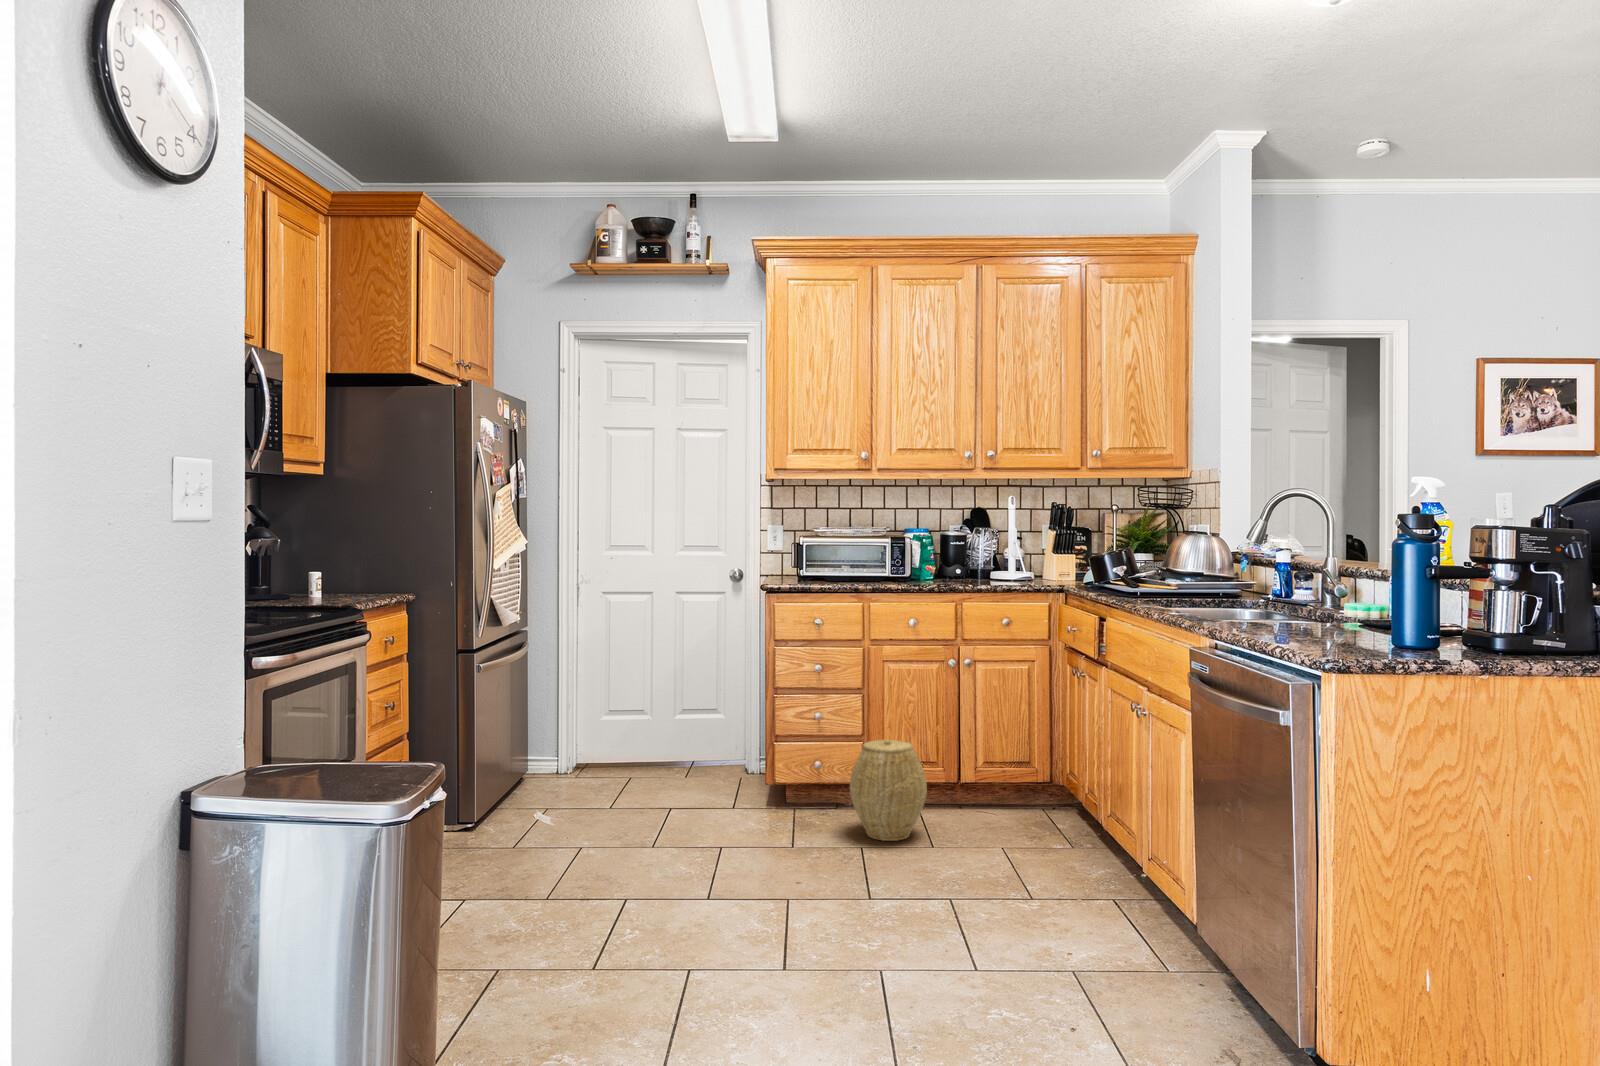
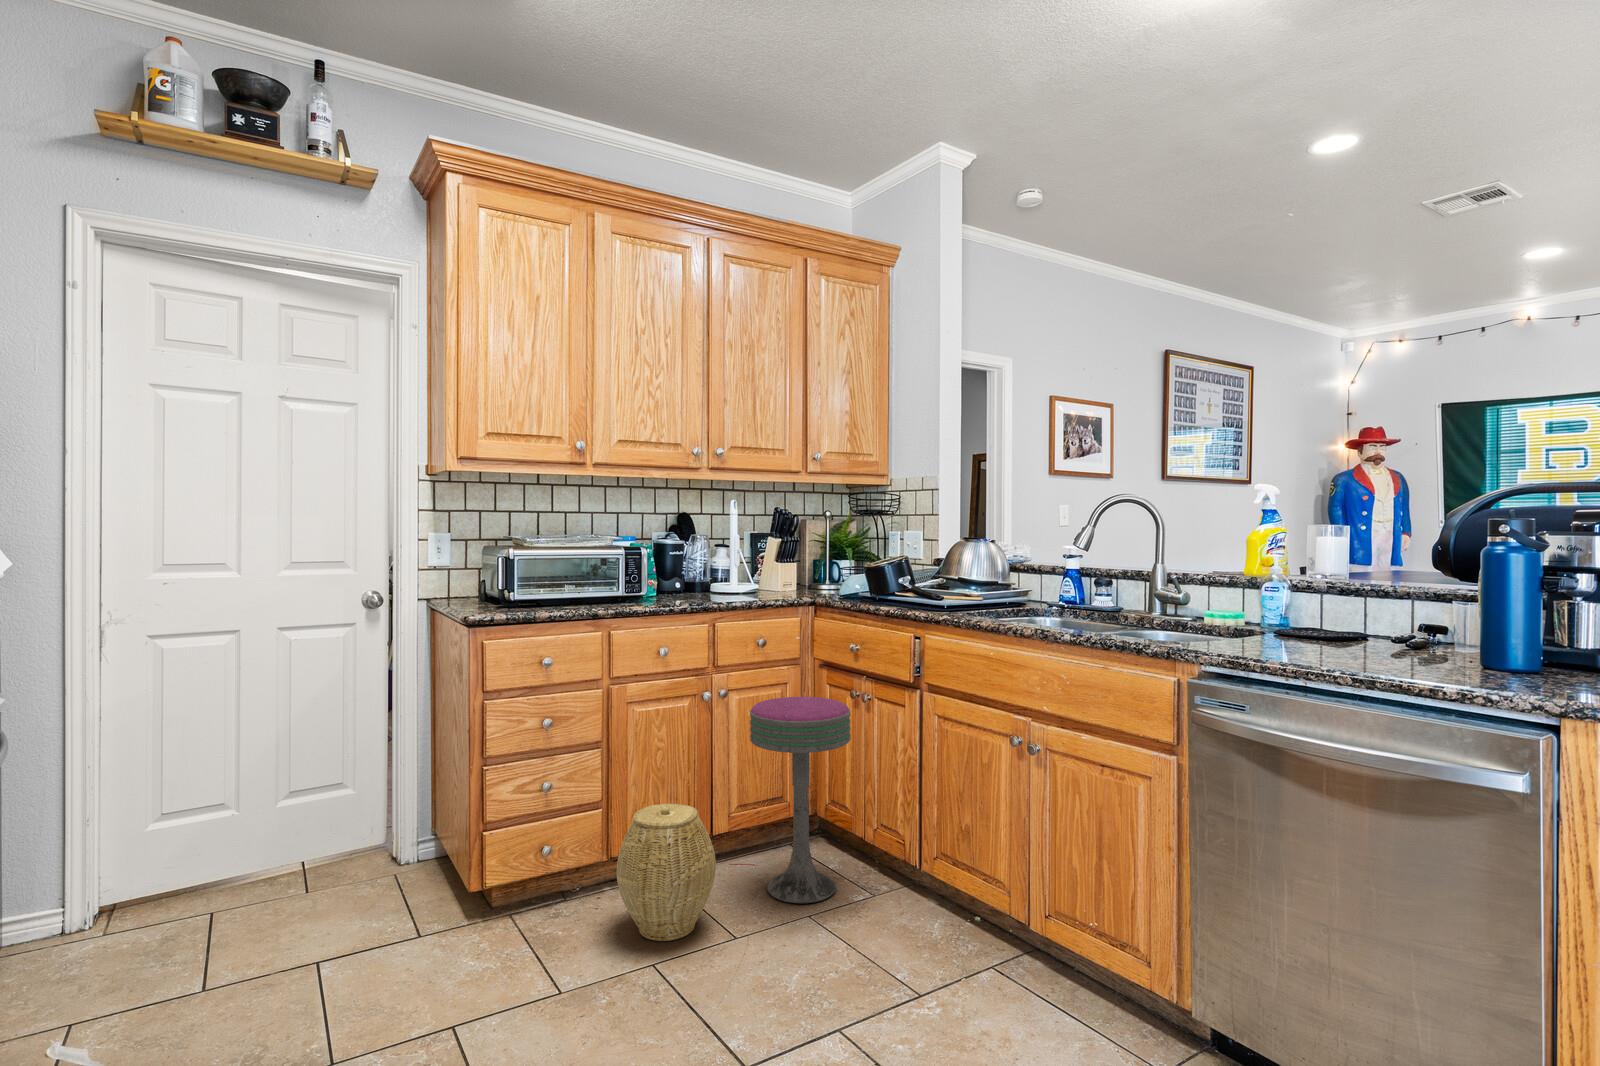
bar stool: none [970,670,1060,844] -> present [750,697,851,903]

